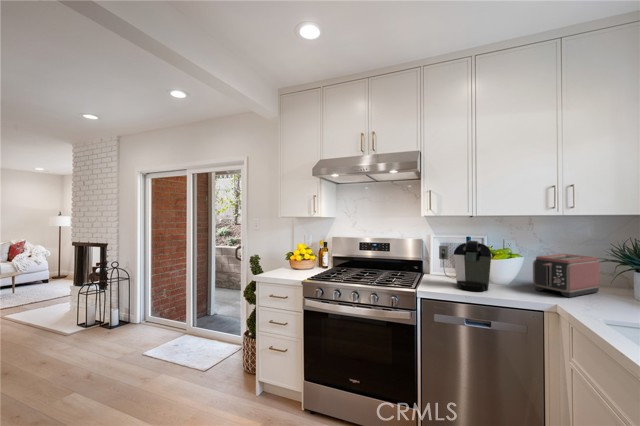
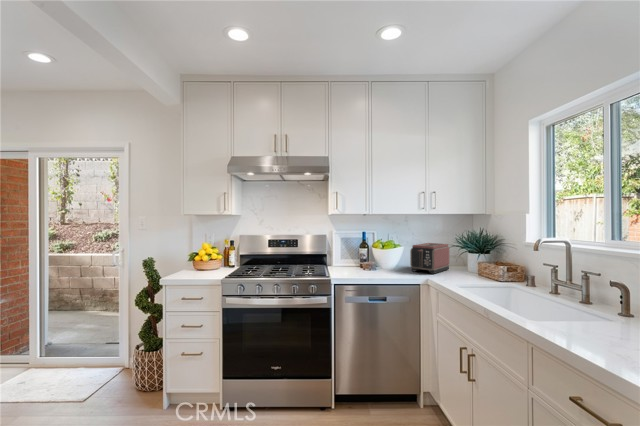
coffee maker: present [439,241,491,291] -> none [343,234,384,275]

